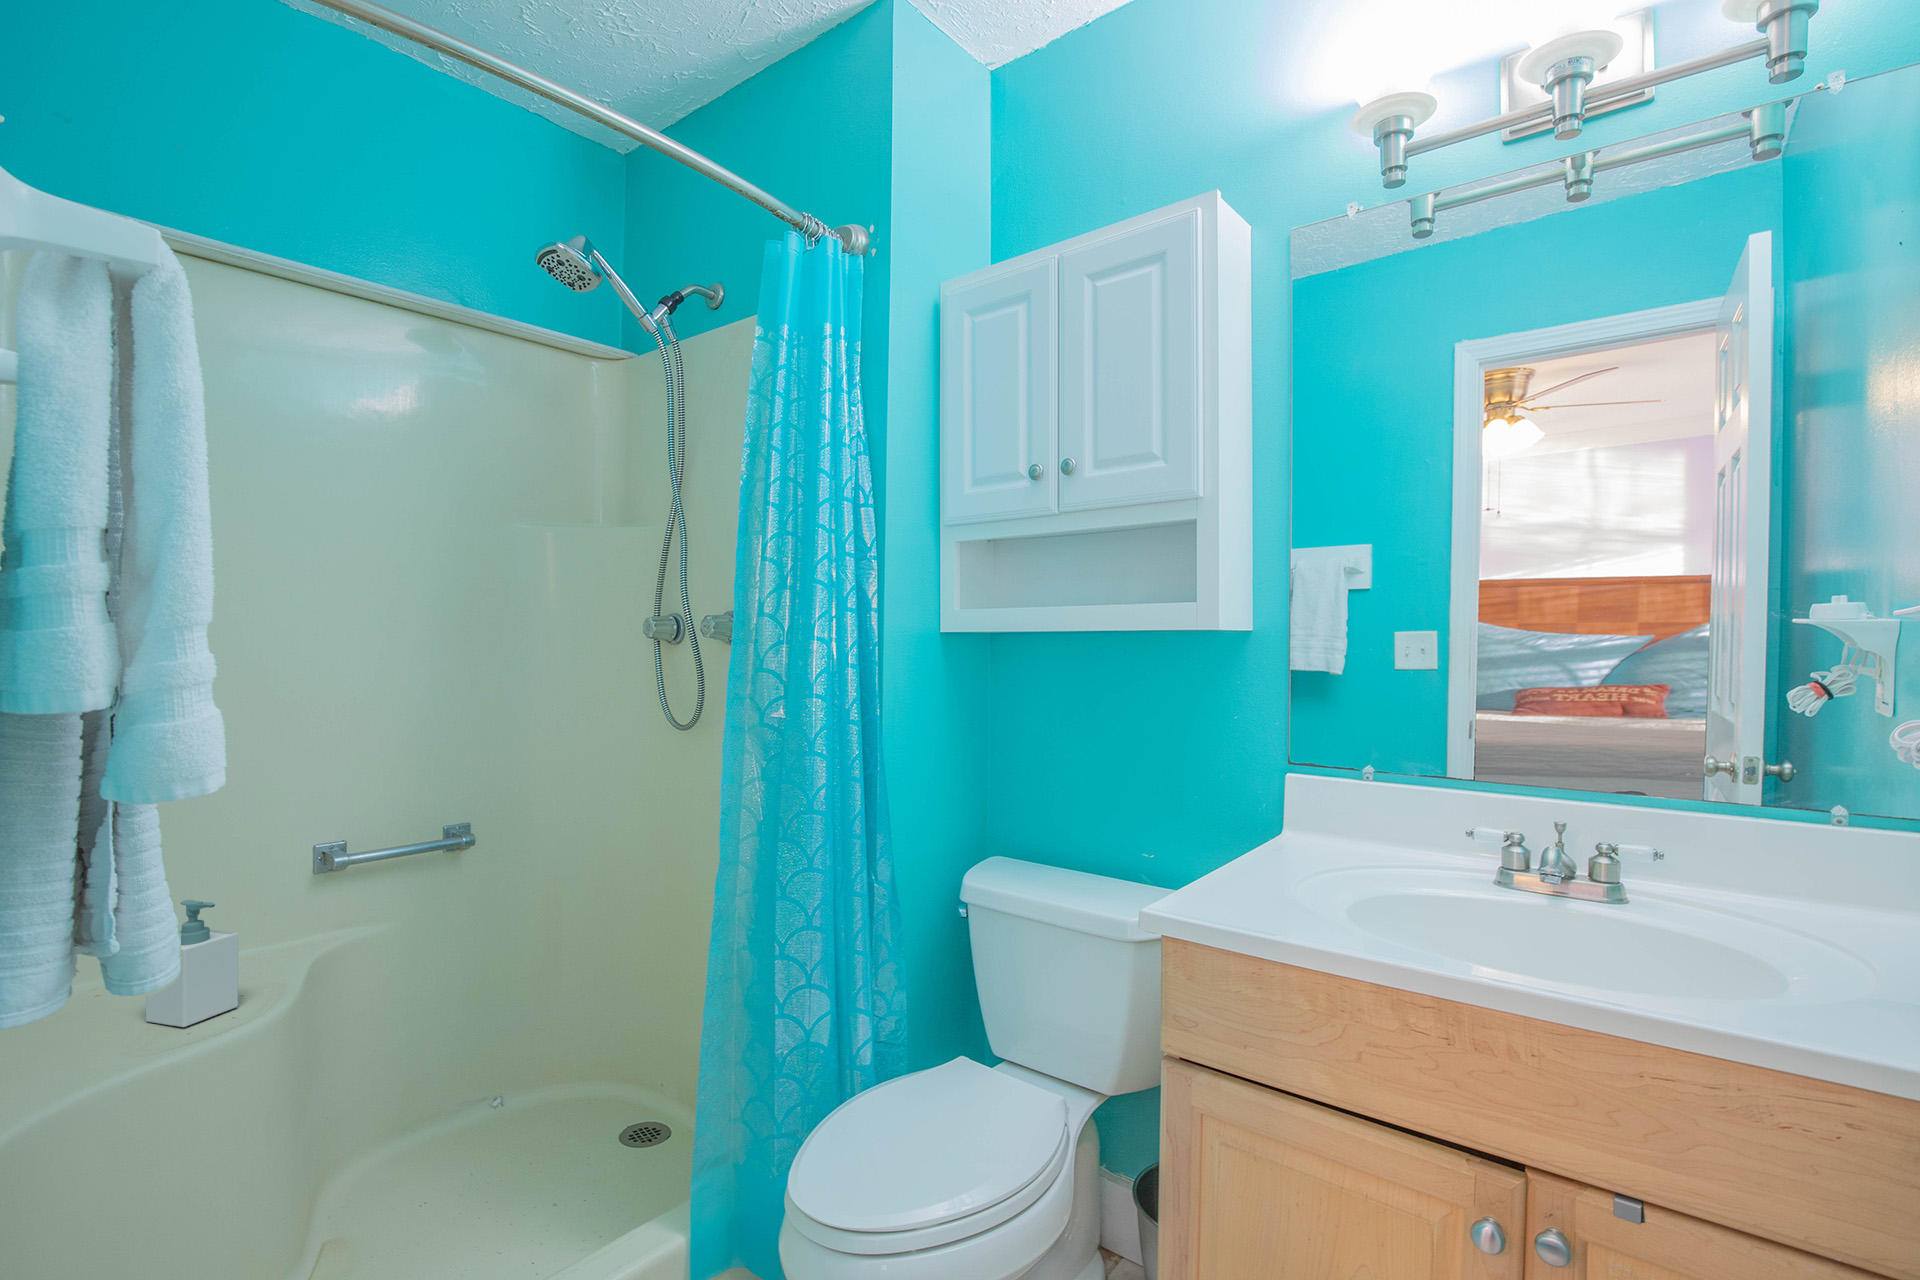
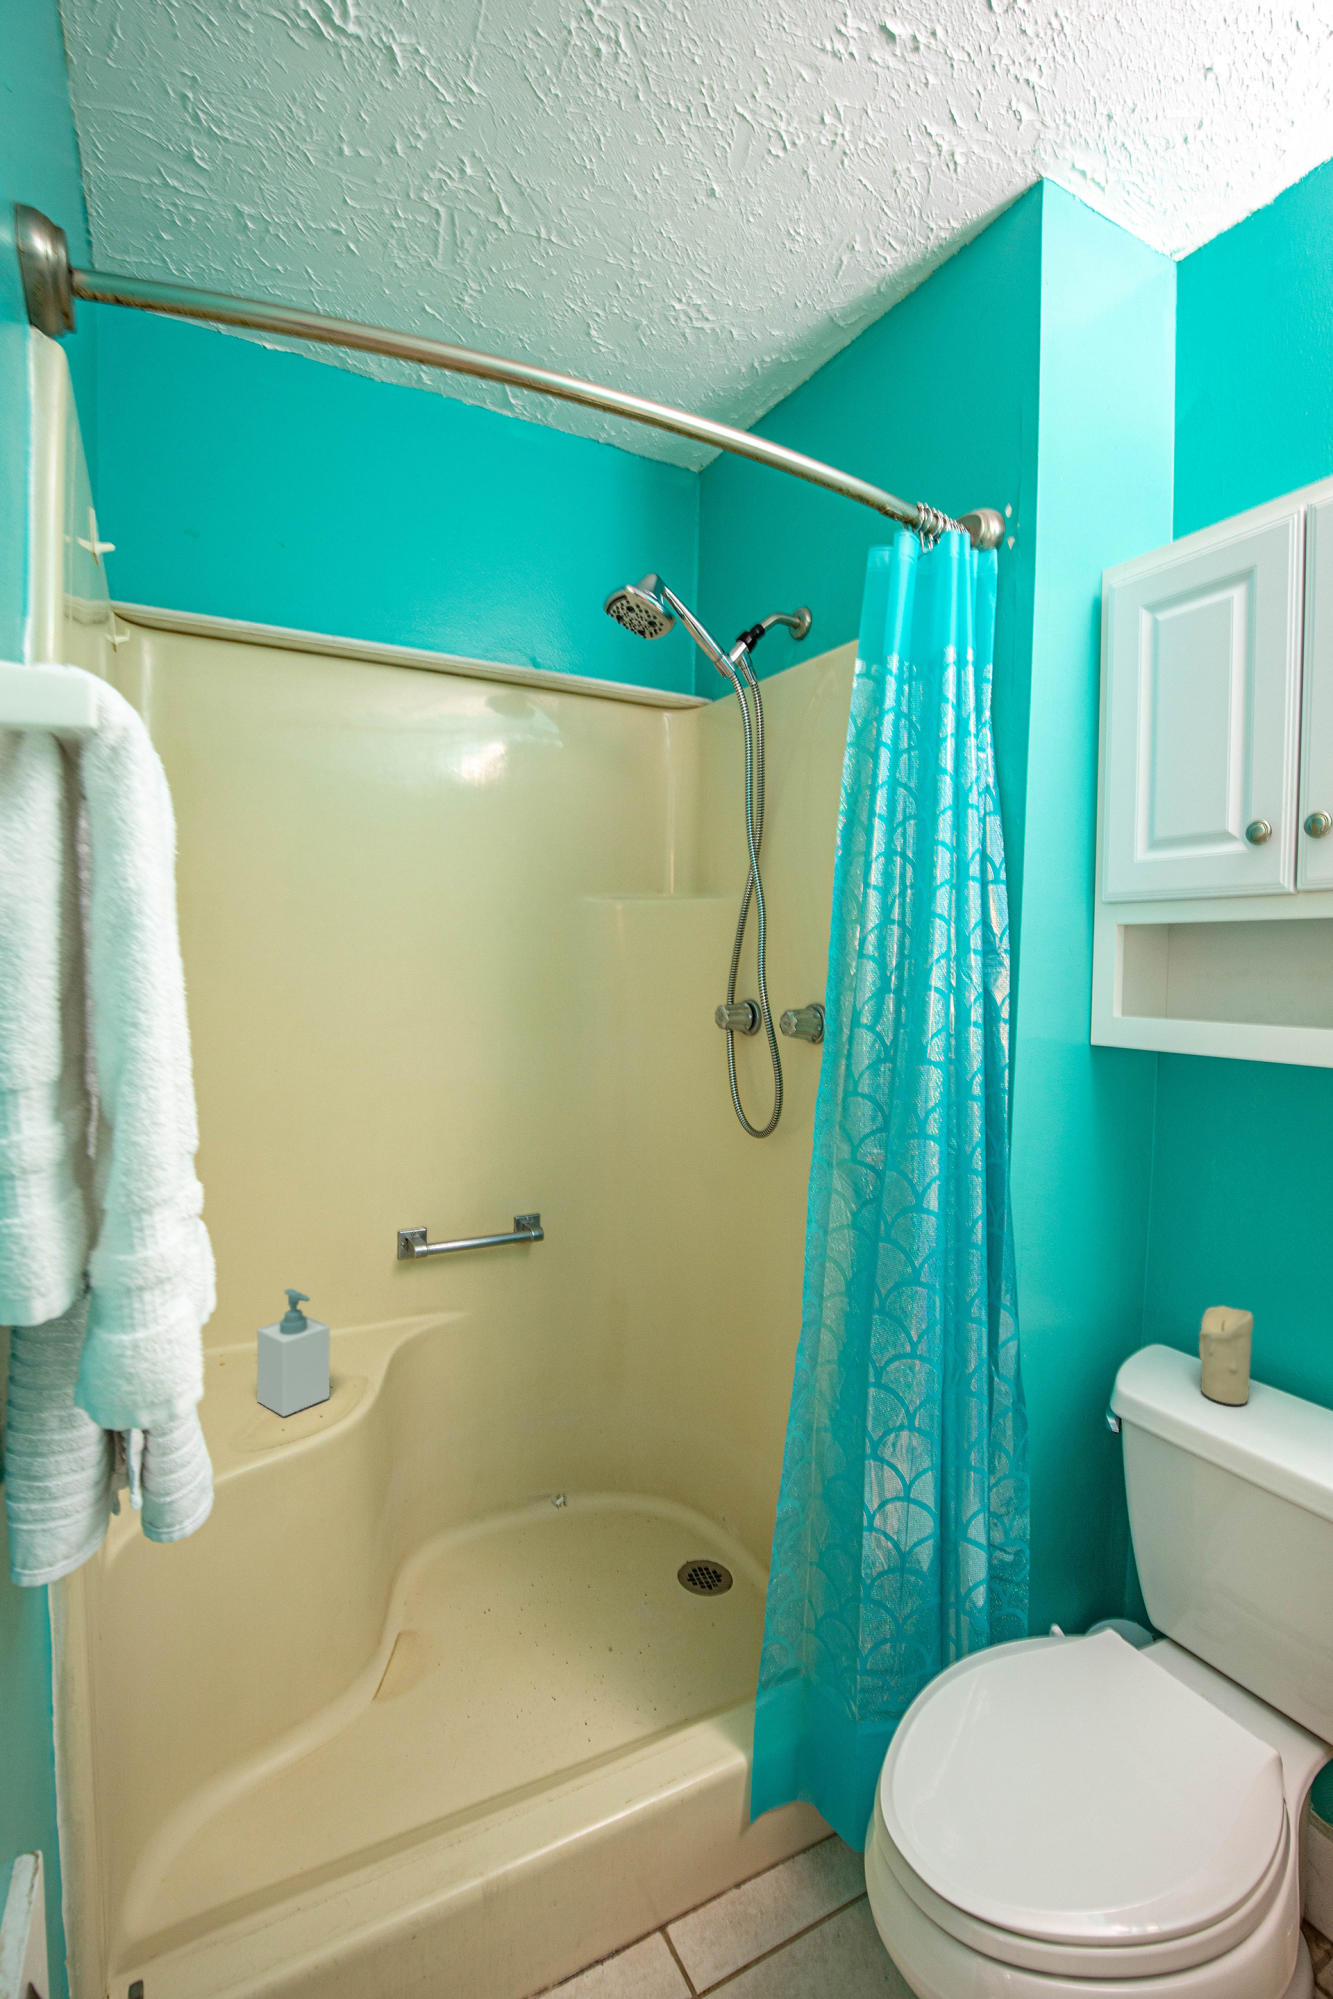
candle: none [1012,807,1043,872] -> present [1199,1306,1253,1404]

